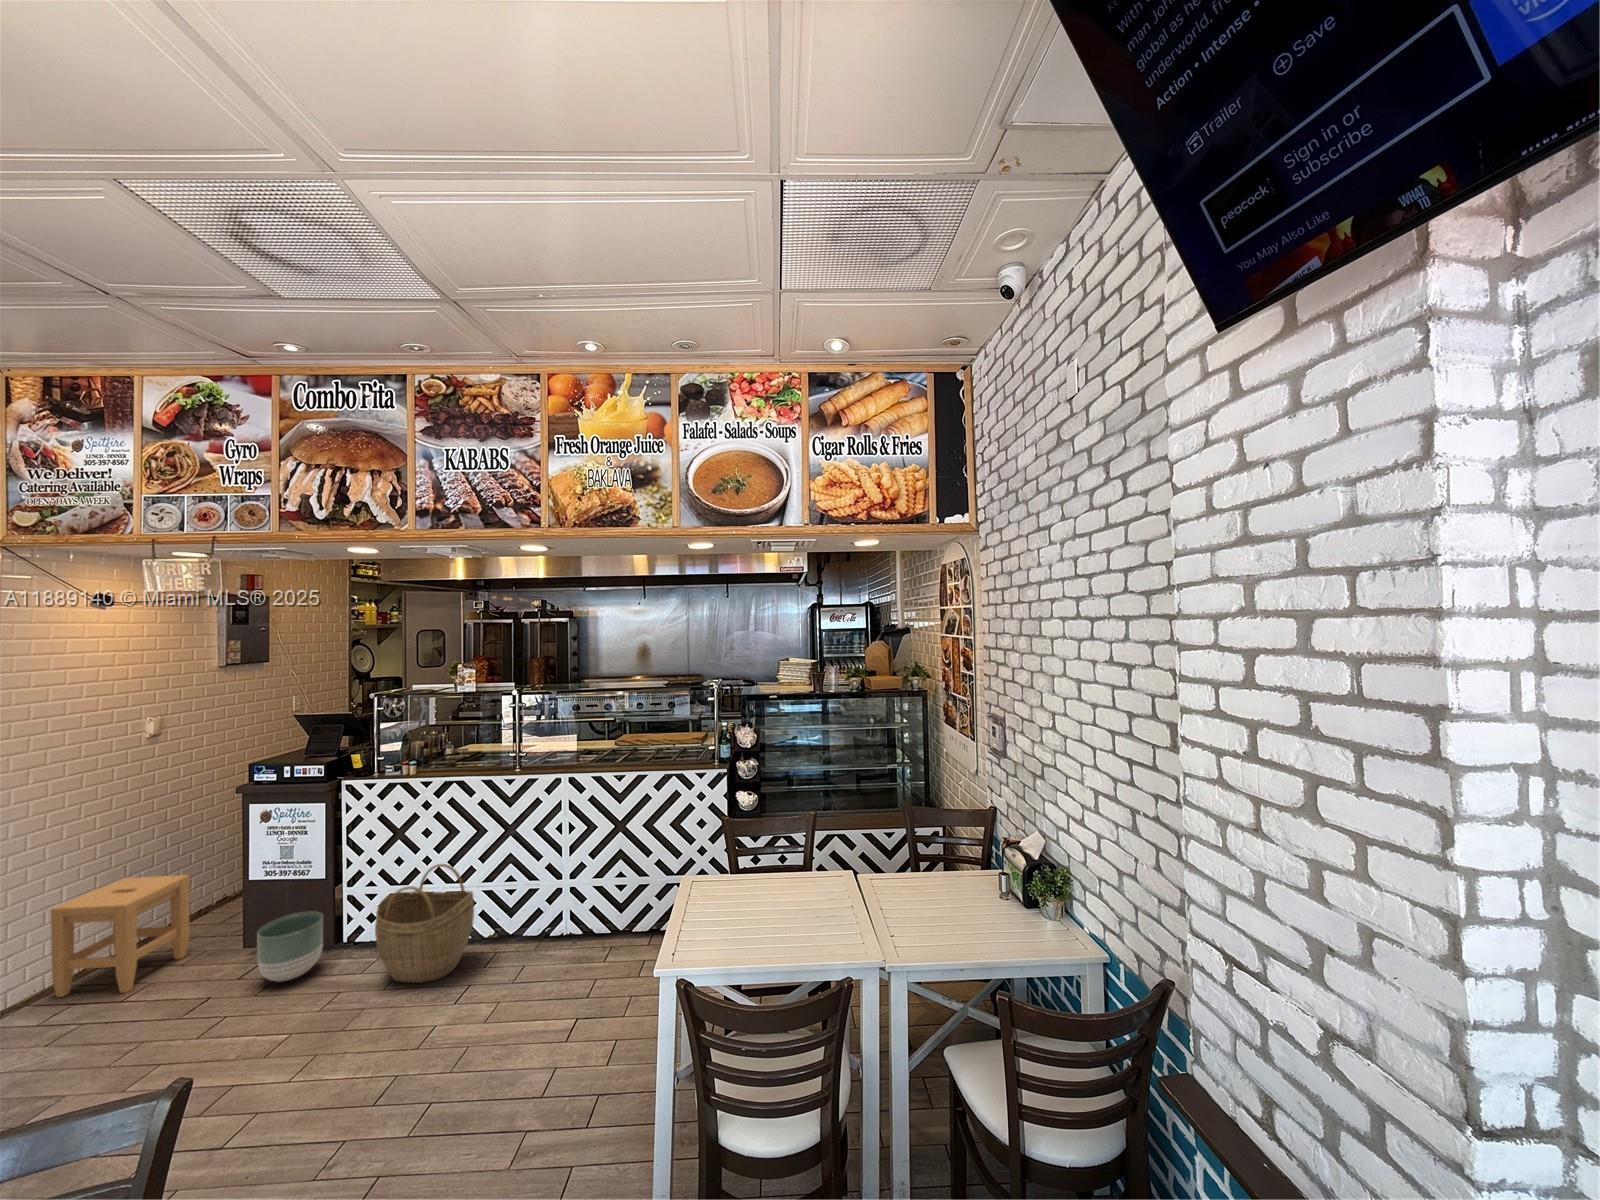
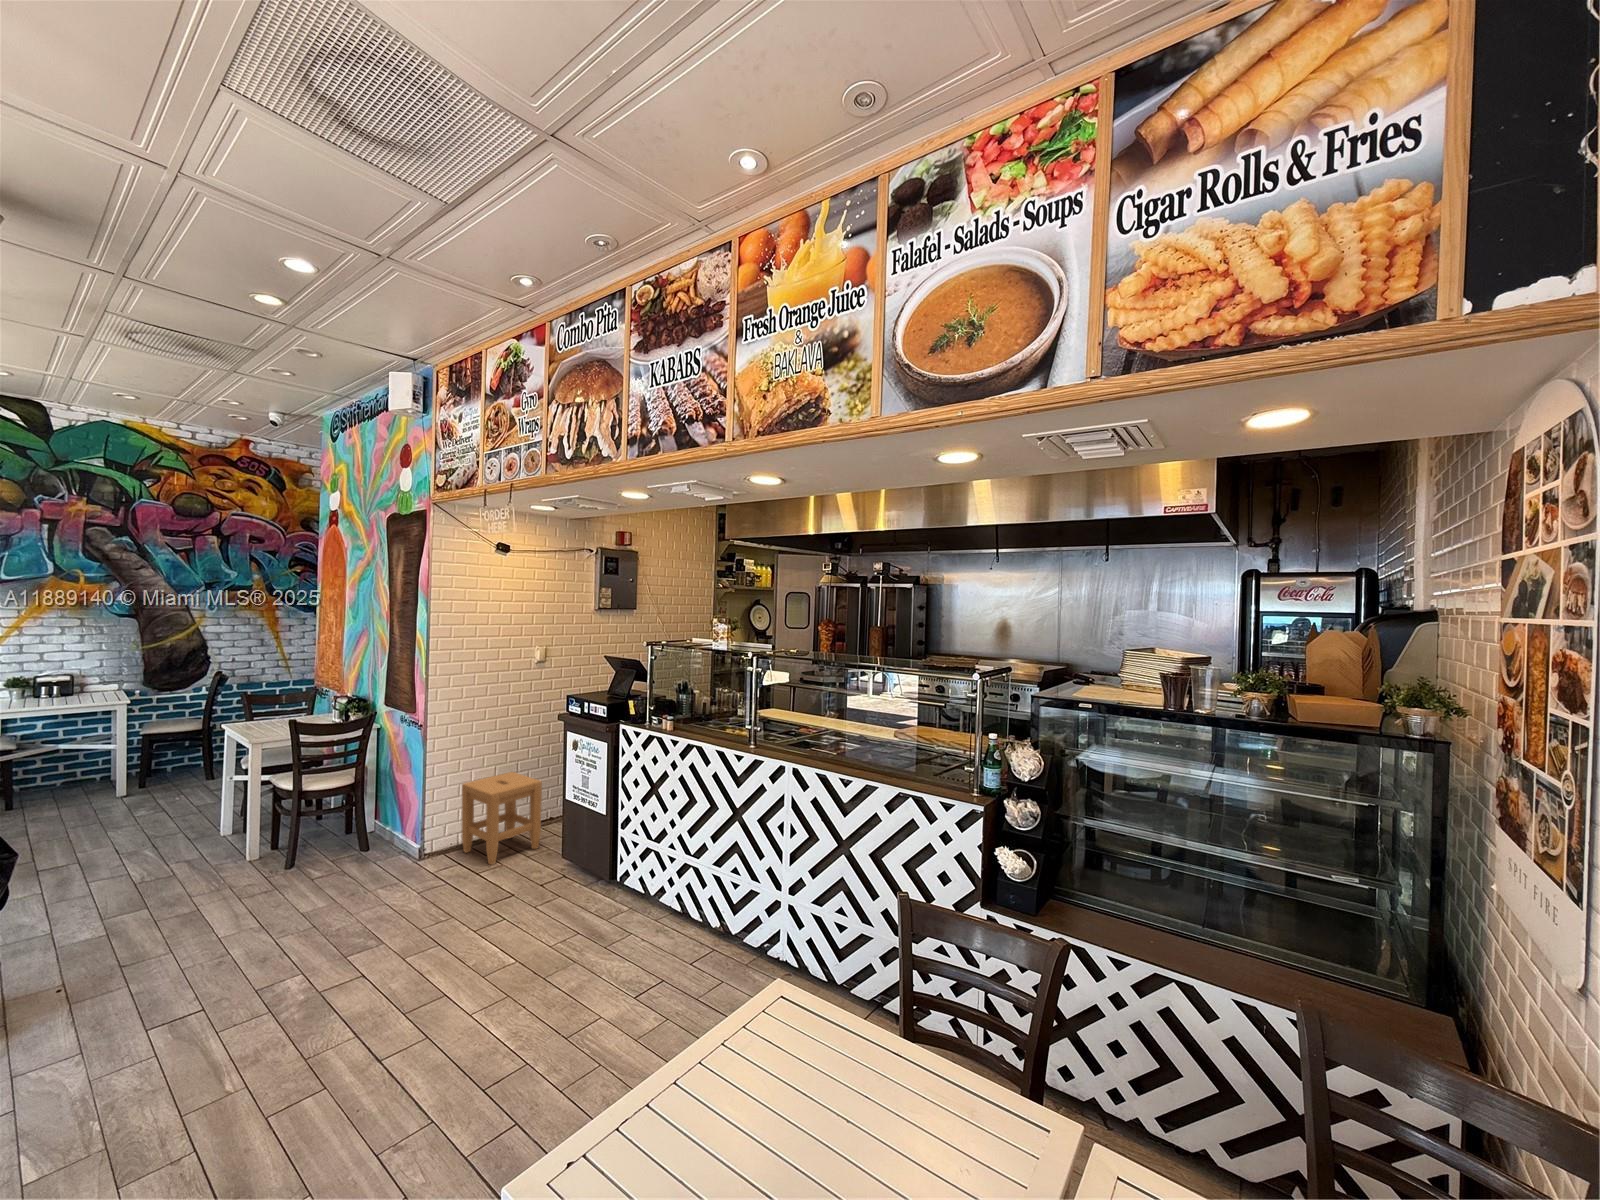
woven basket: present [375,864,474,983] -> none [611,831,699,956]
planter: present [257,911,323,982] -> none [548,839,598,900]

